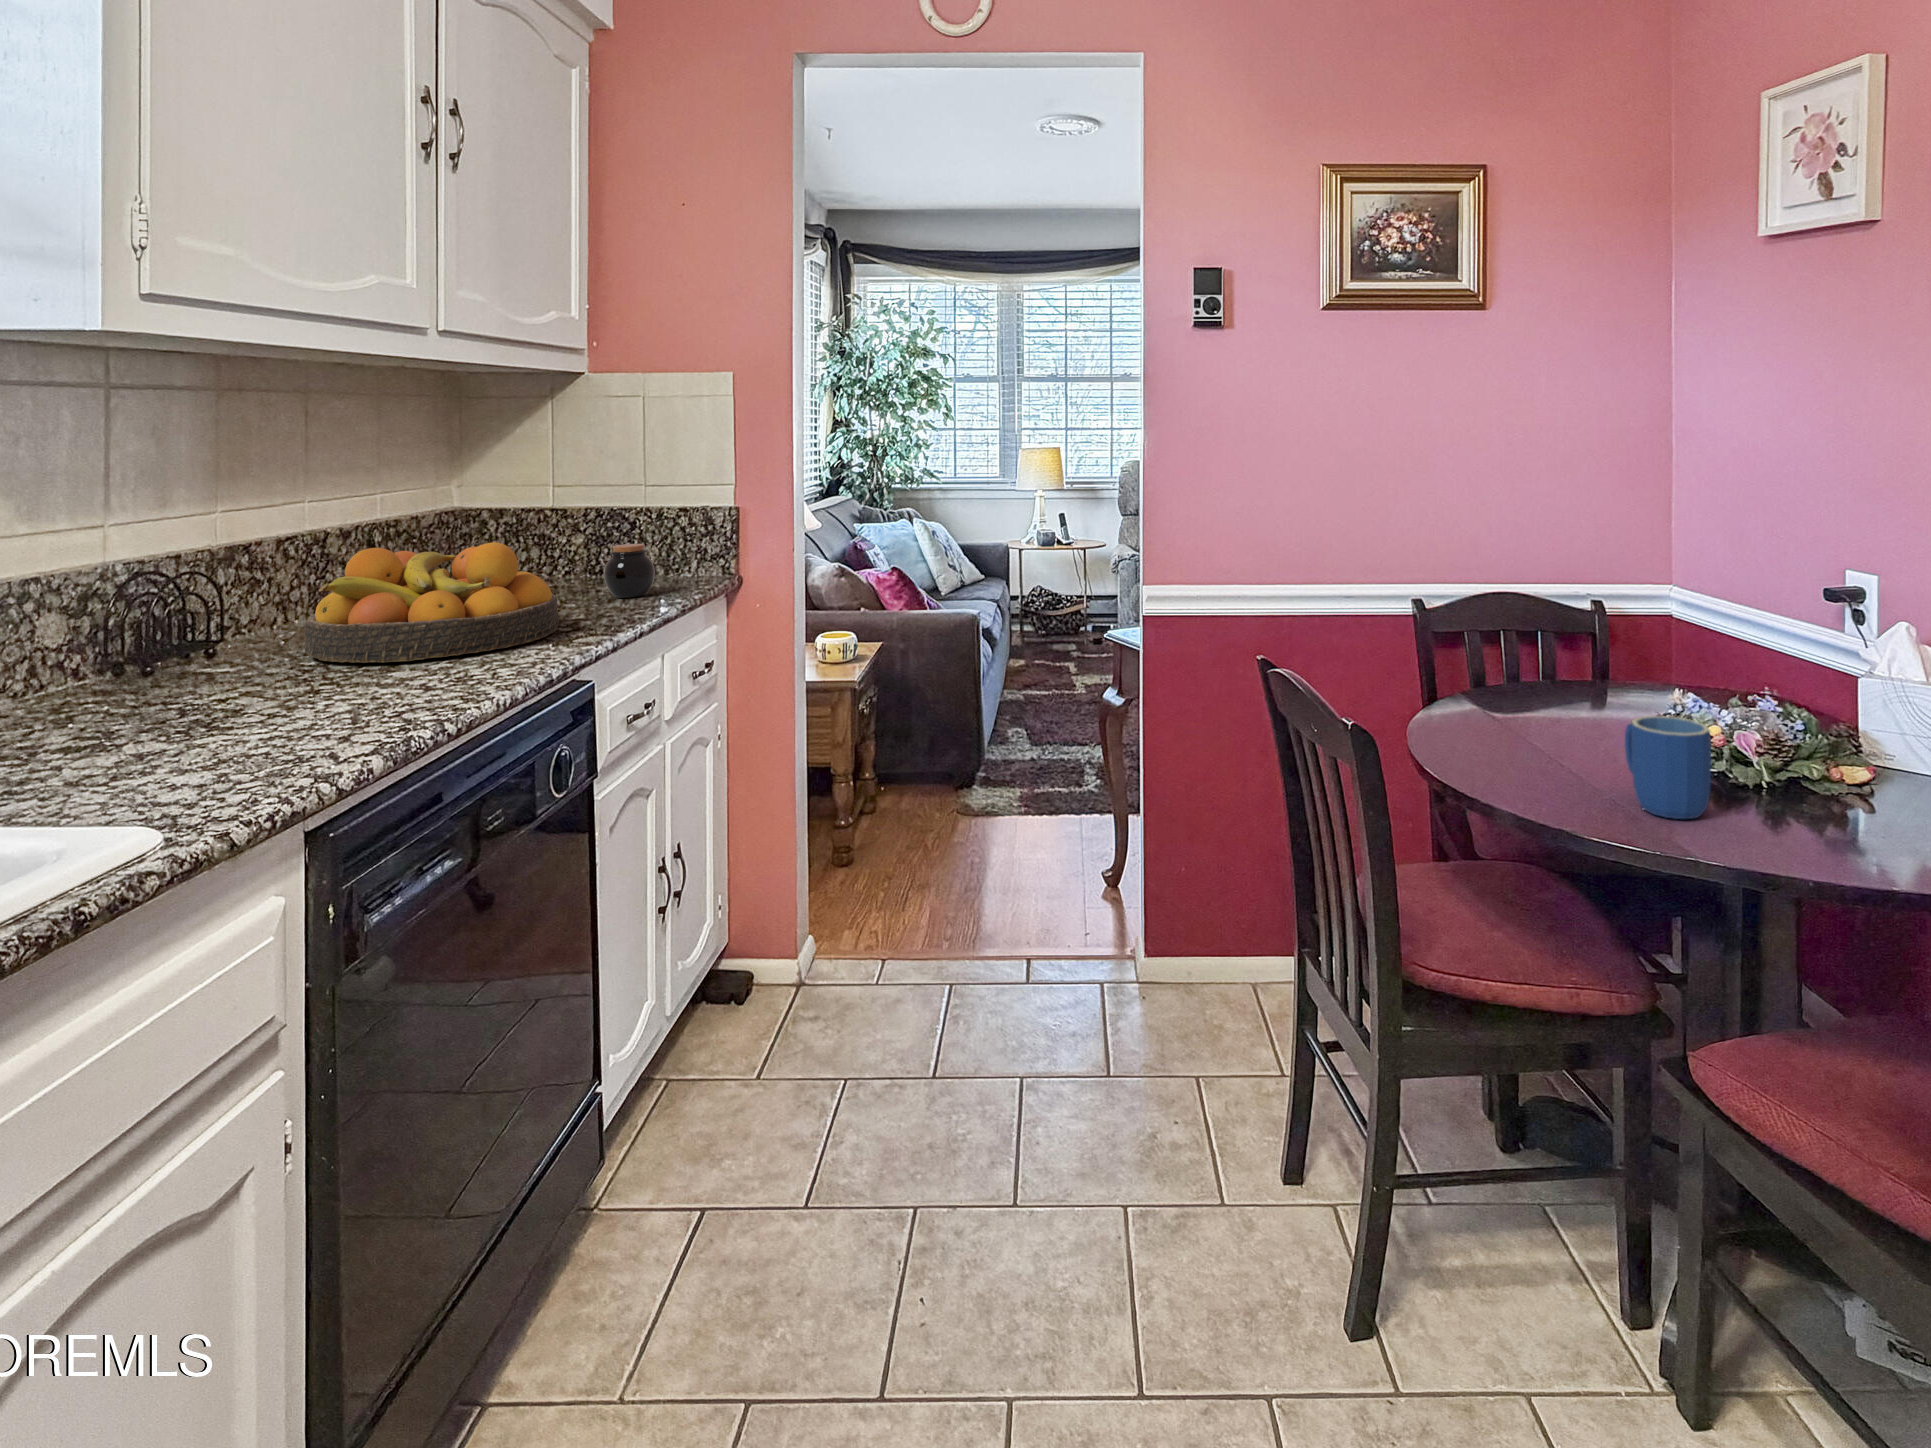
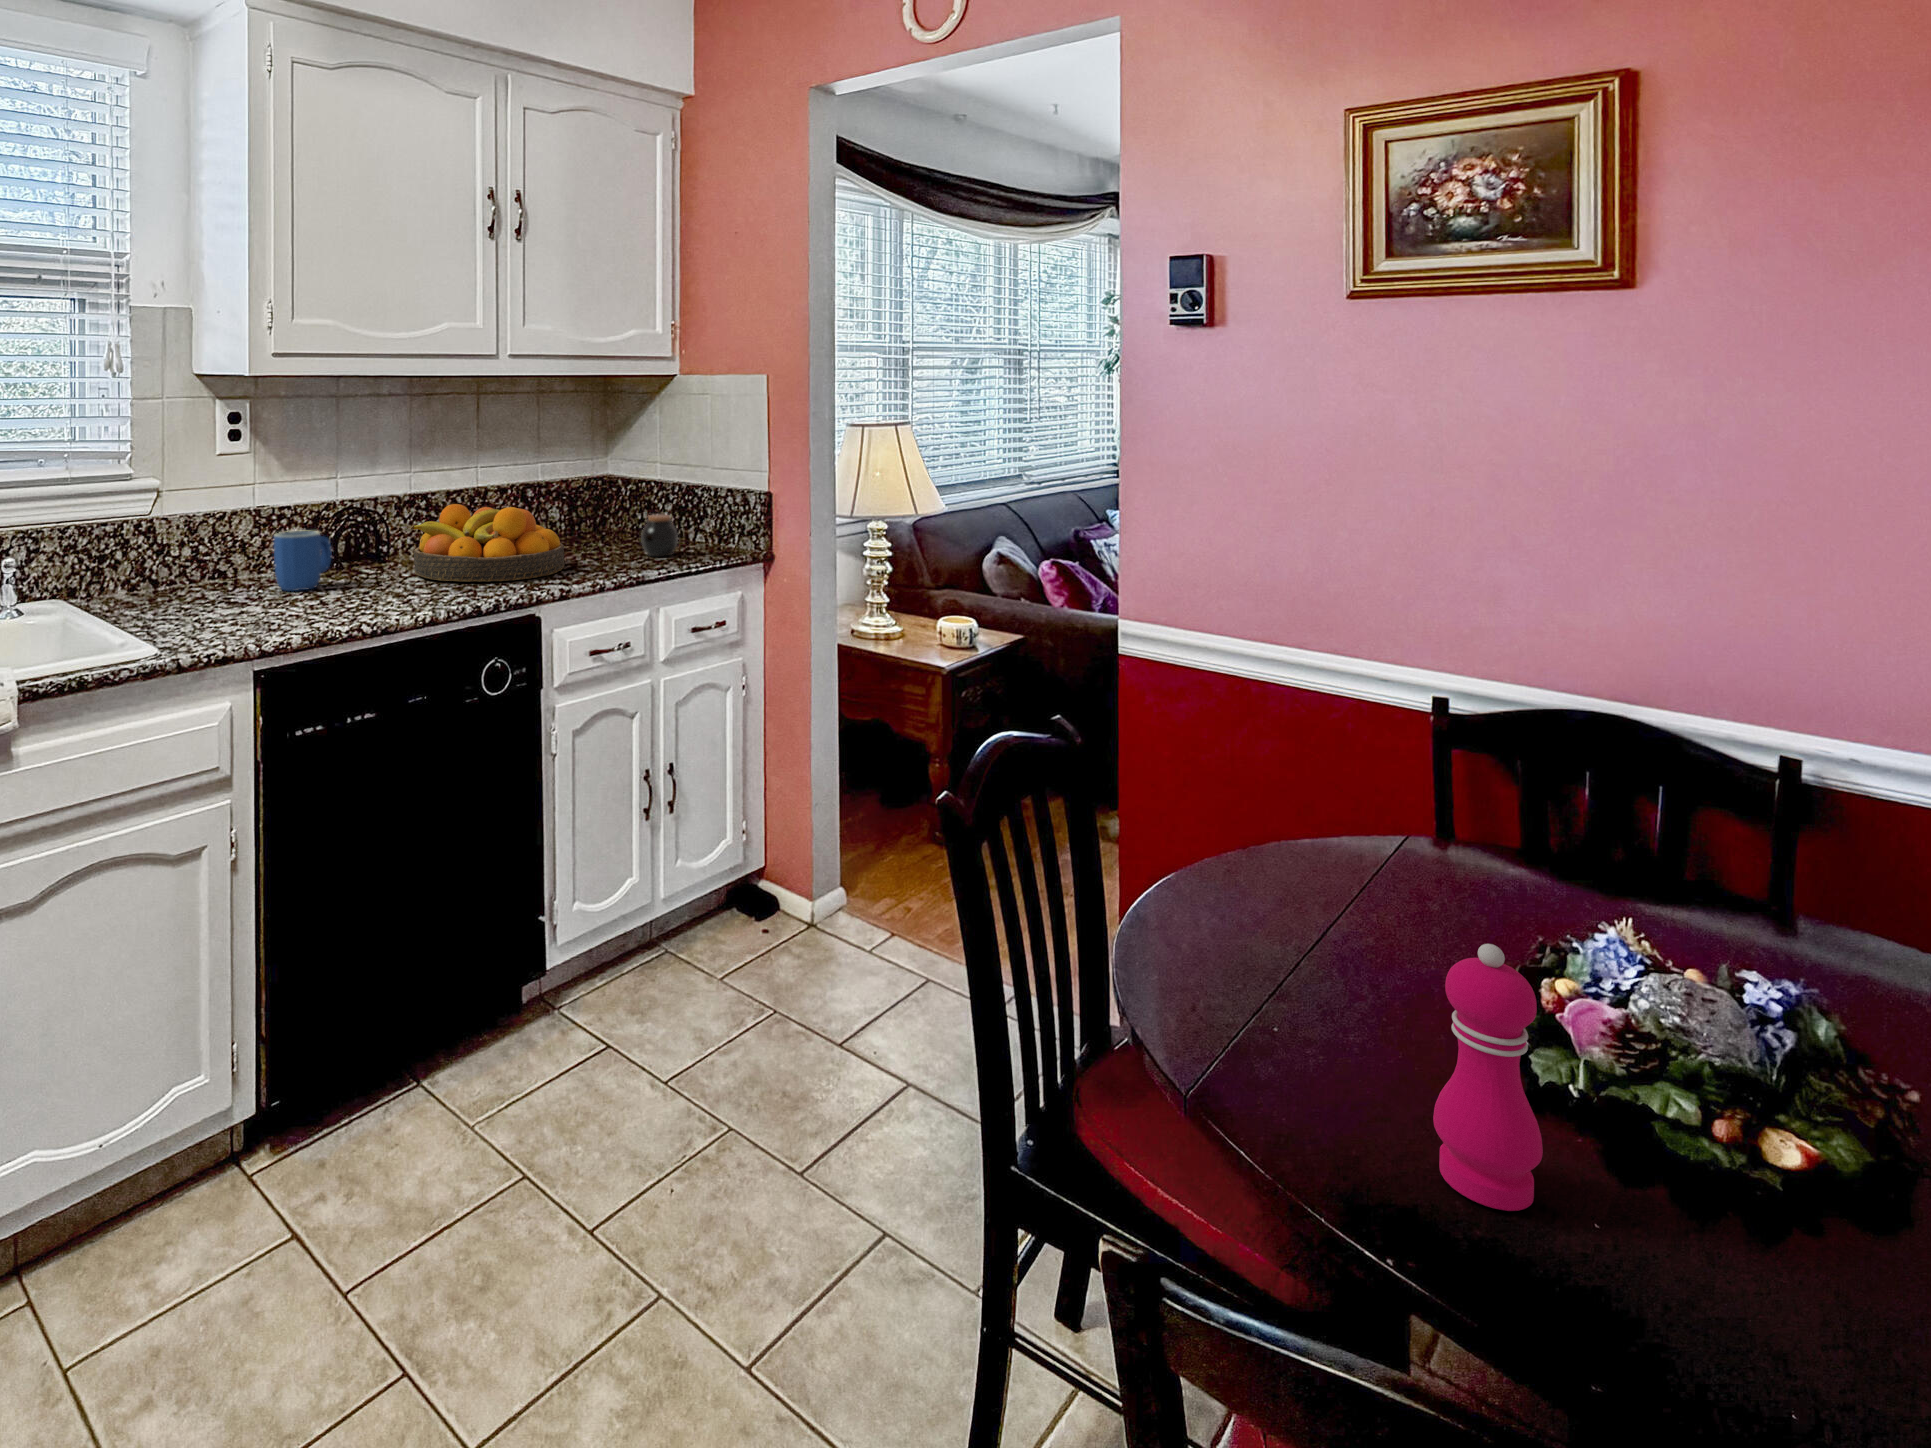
pepper mill: none [1841,700,1913,871] -> present [1433,944,1543,1211]
mug: present [1625,716,1711,819] -> present [274,531,332,591]

